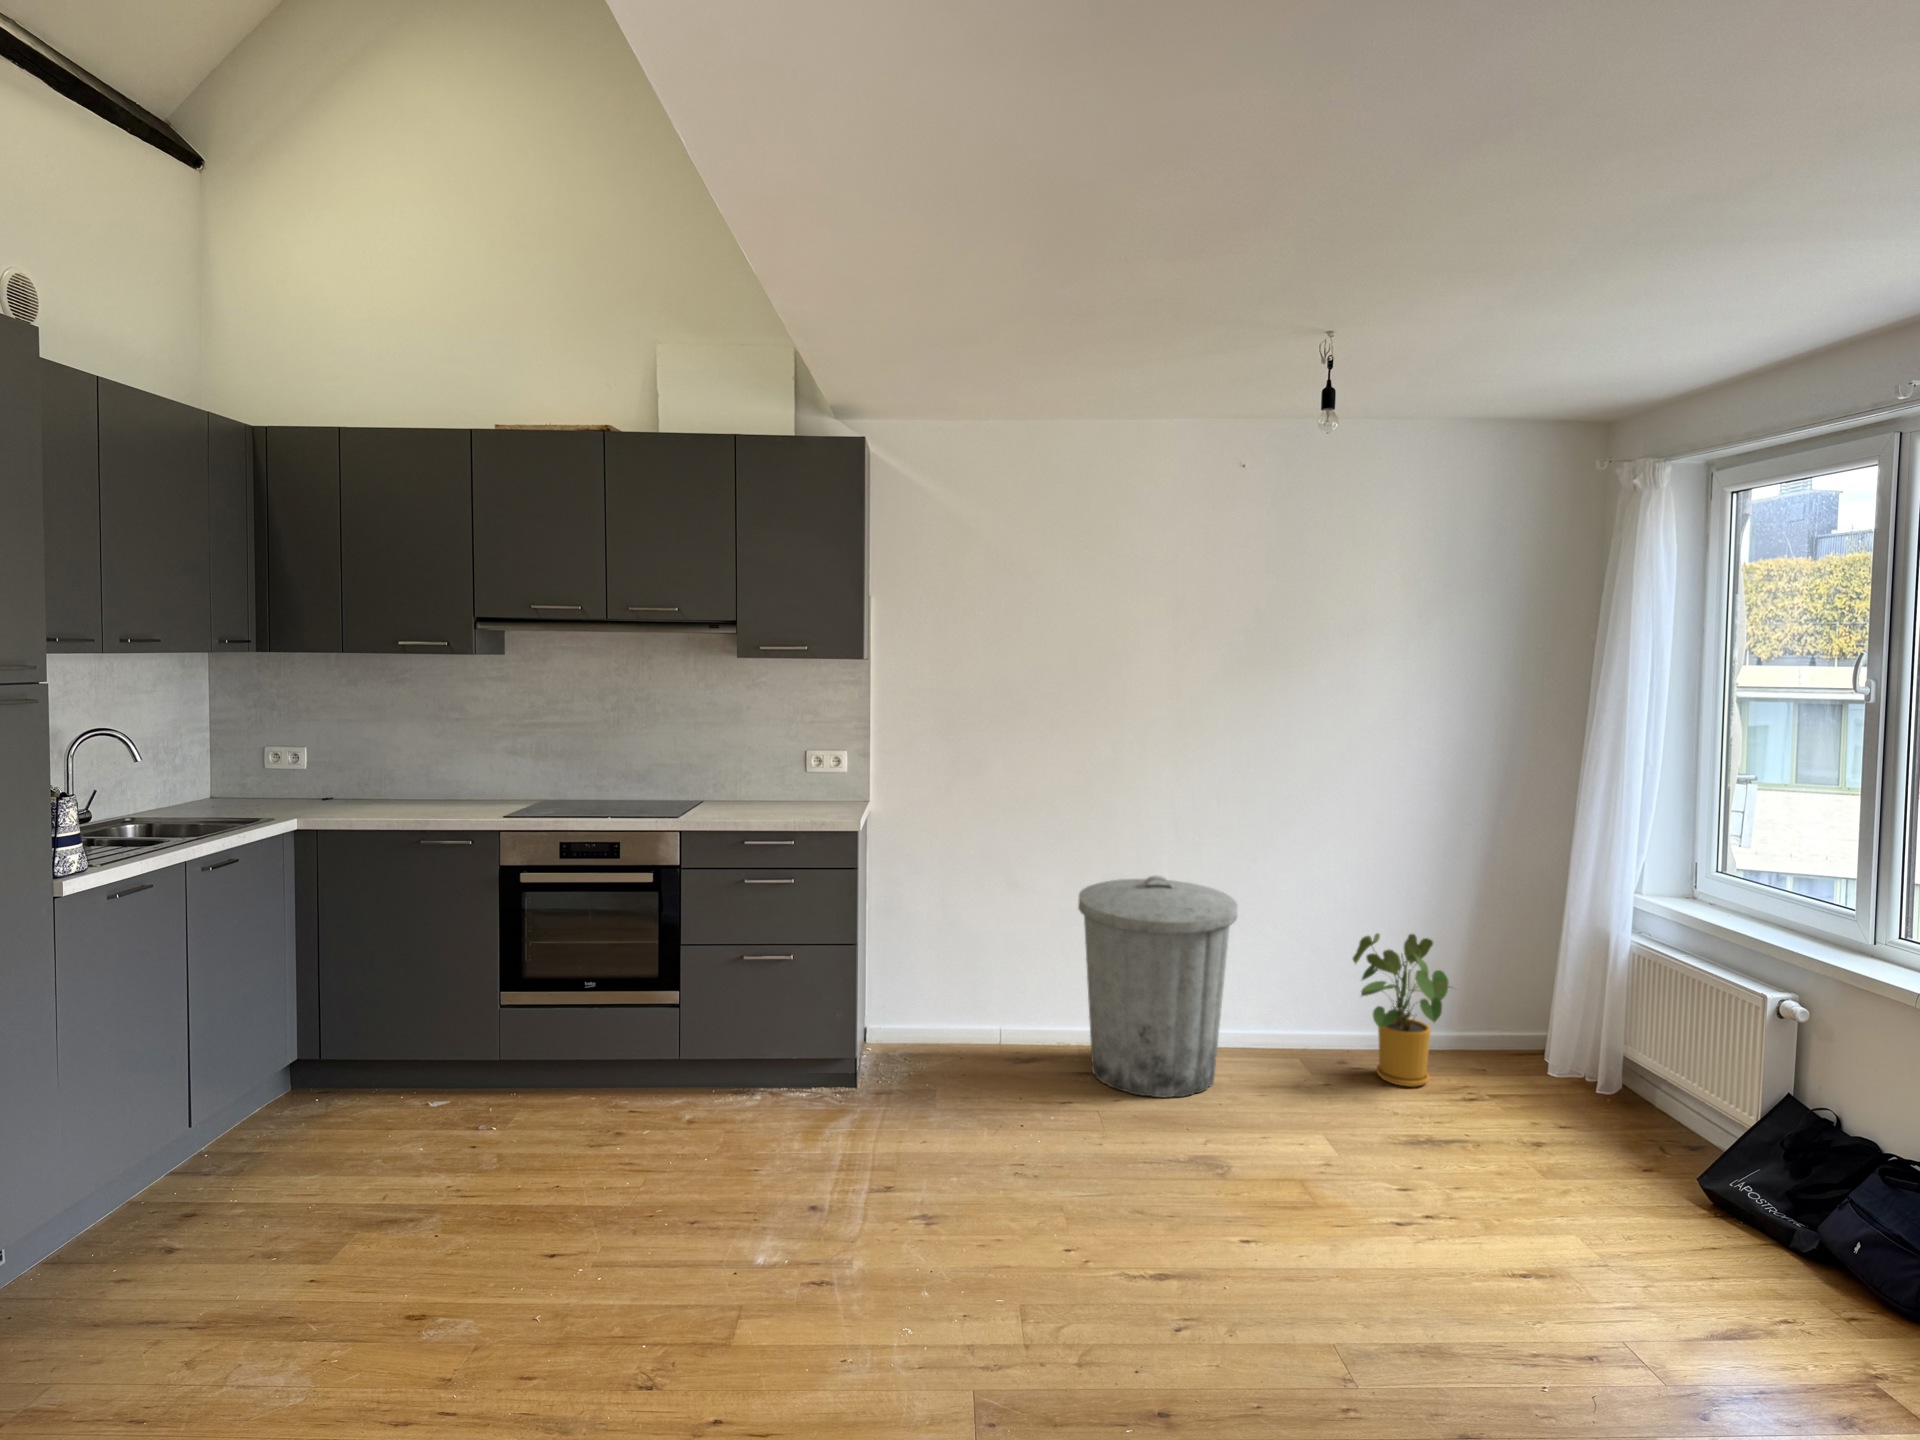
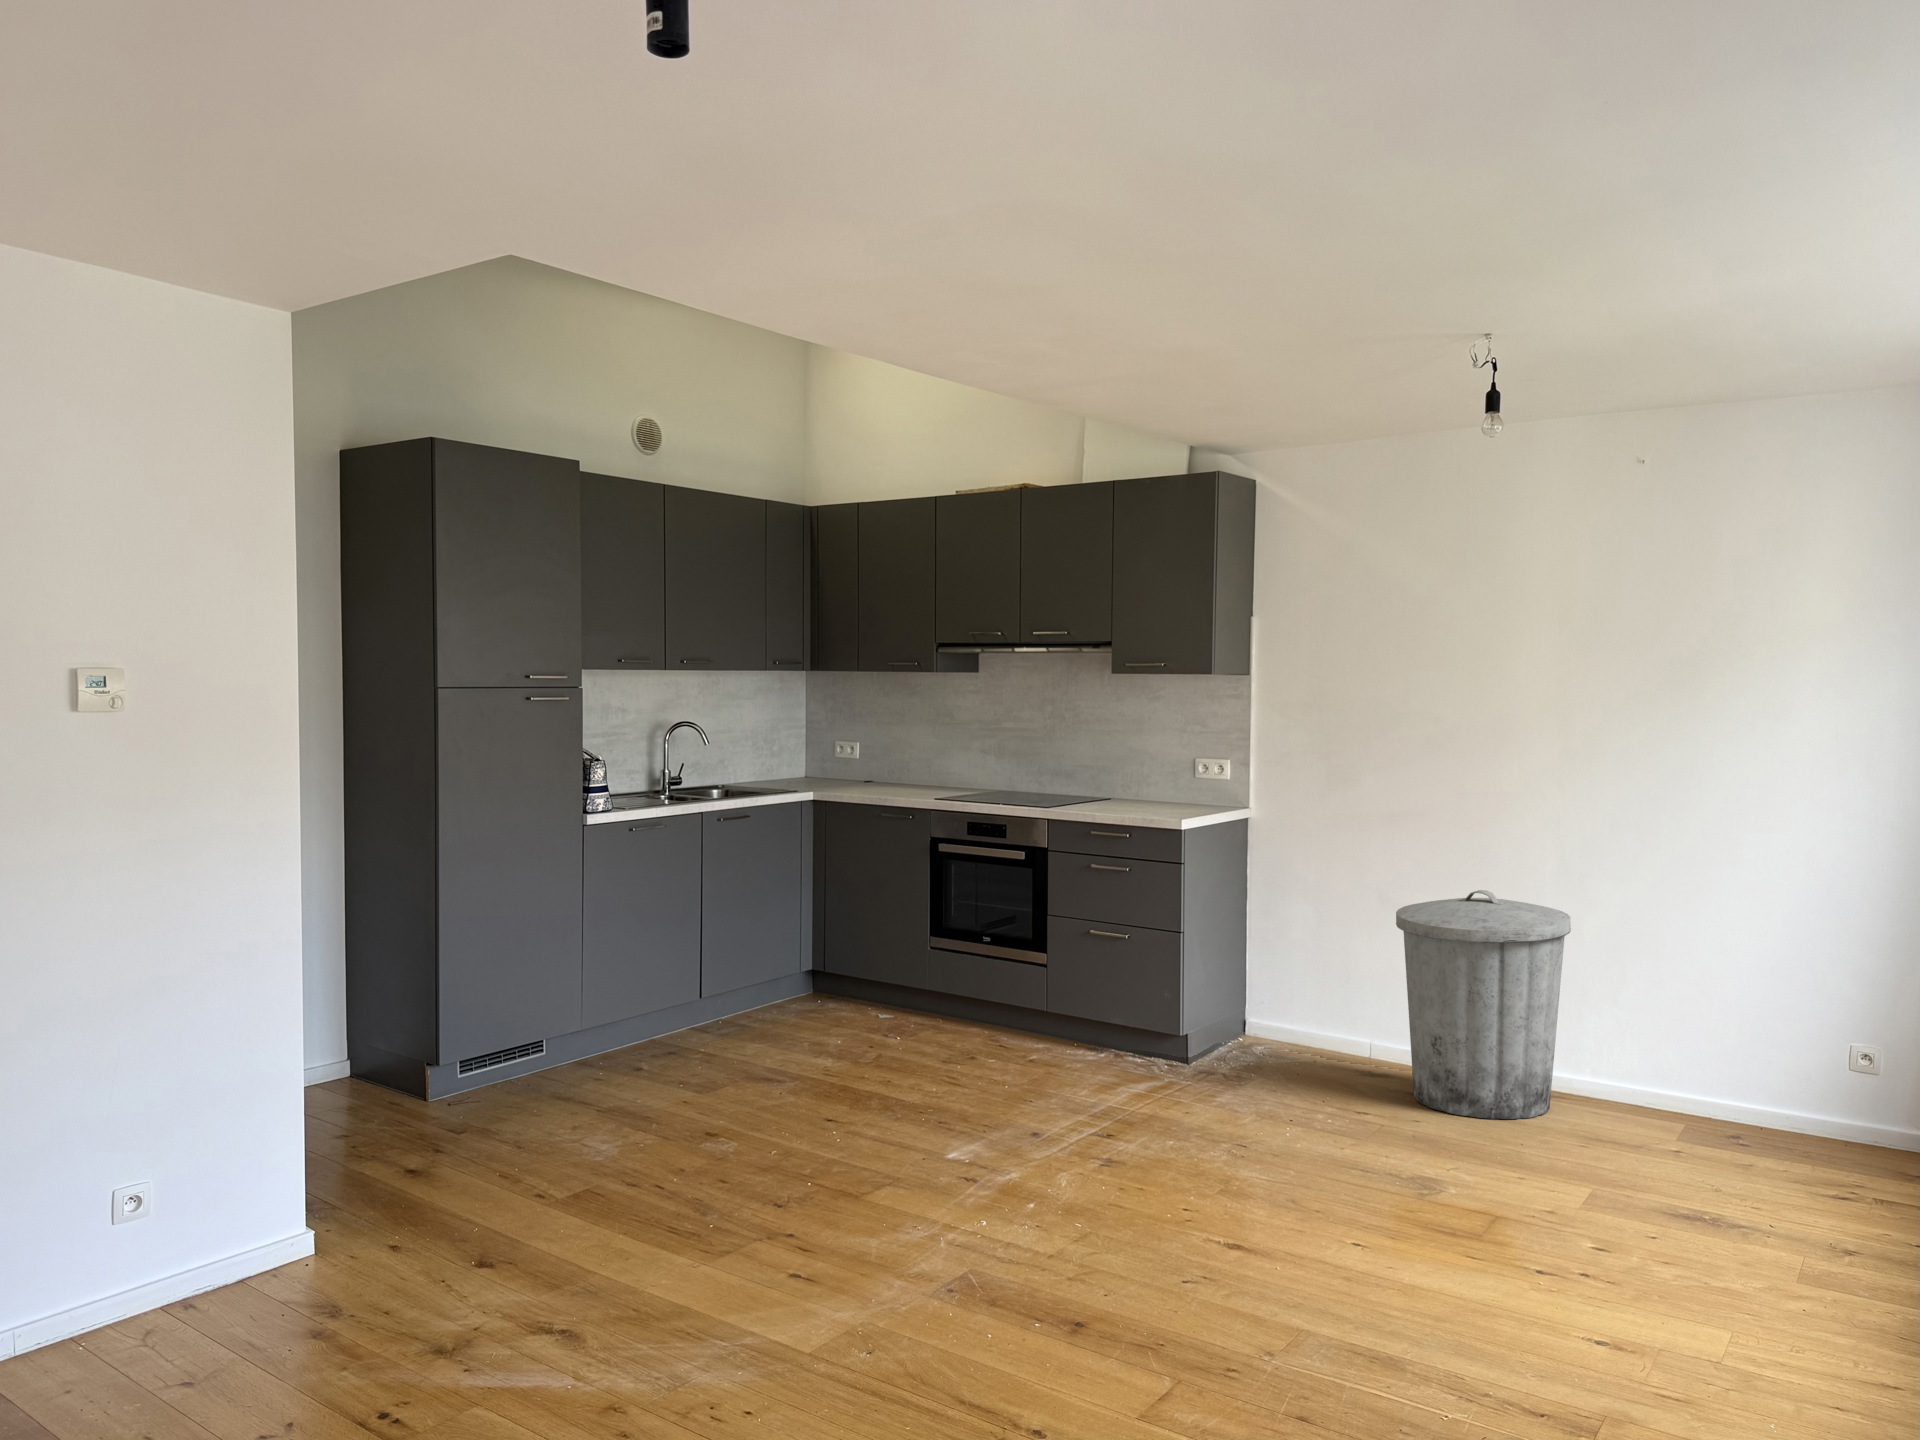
house plant: present [1352,933,1450,1087] -> none [1694,985,1851,1162]

